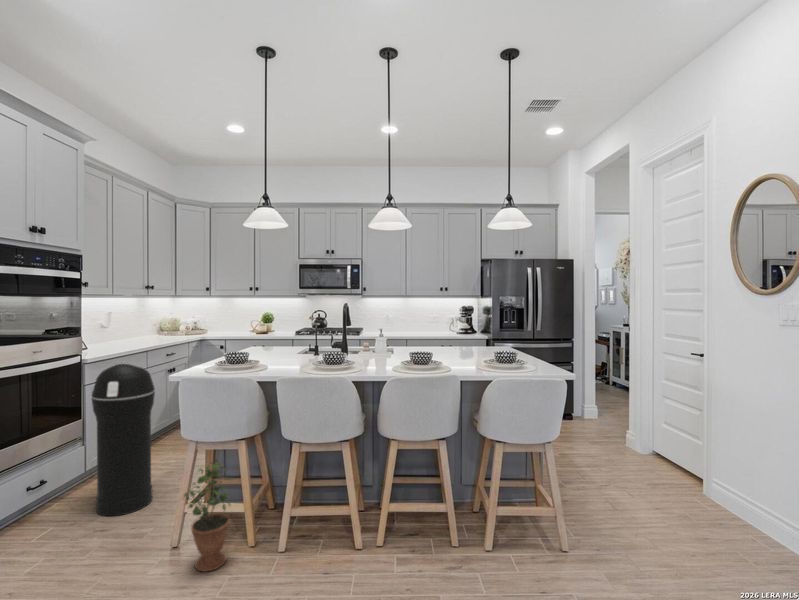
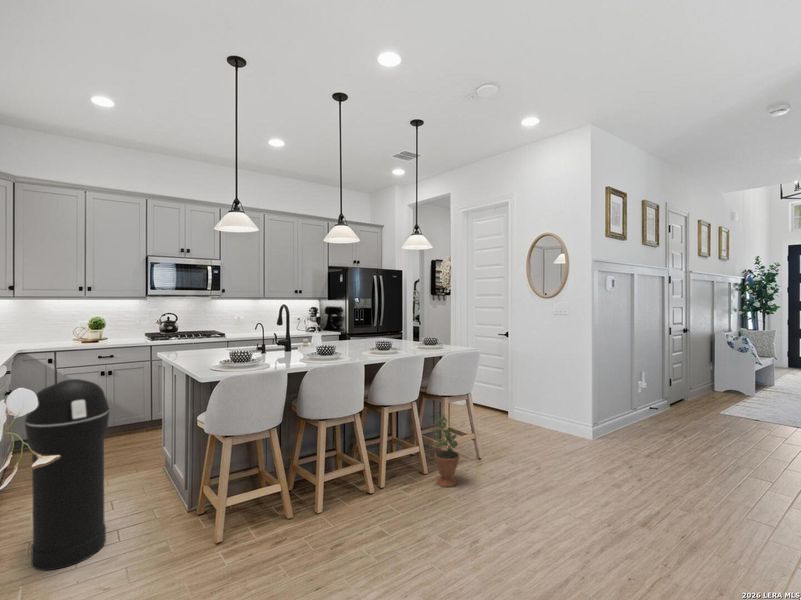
potted plant: present [184,460,230,572] -> present [431,412,459,487]

